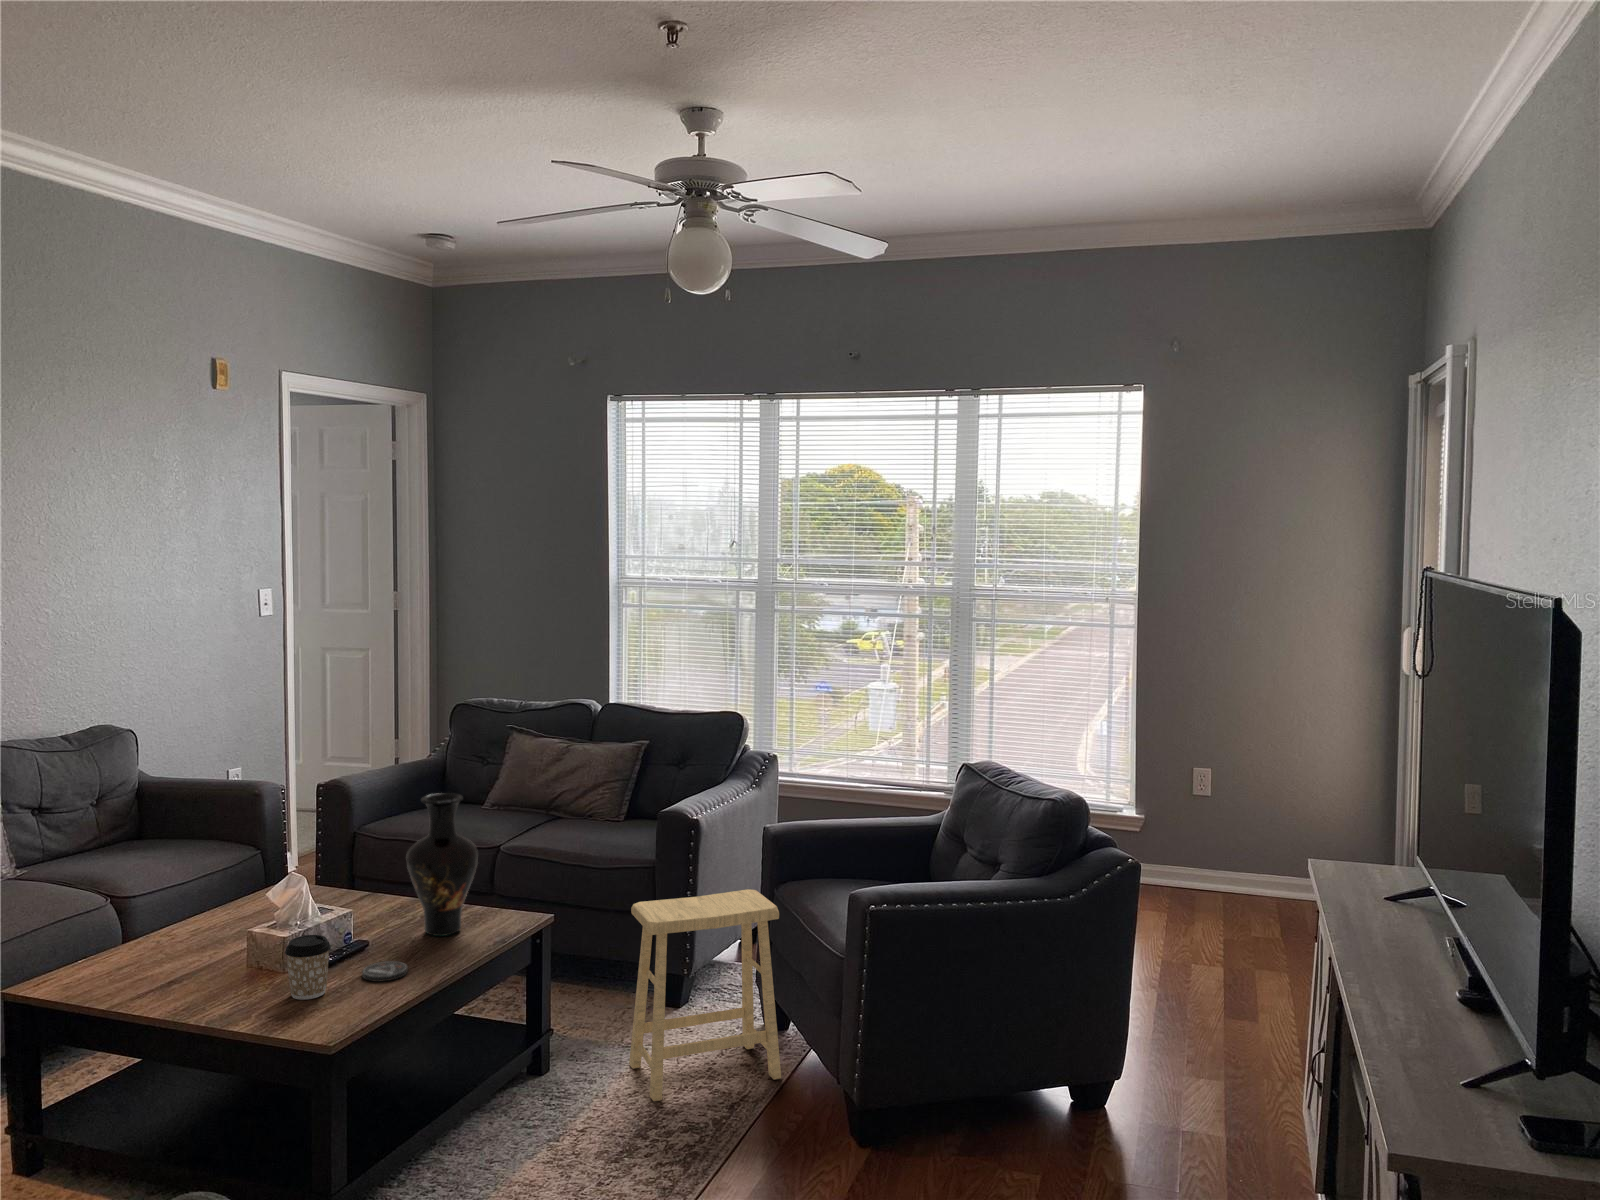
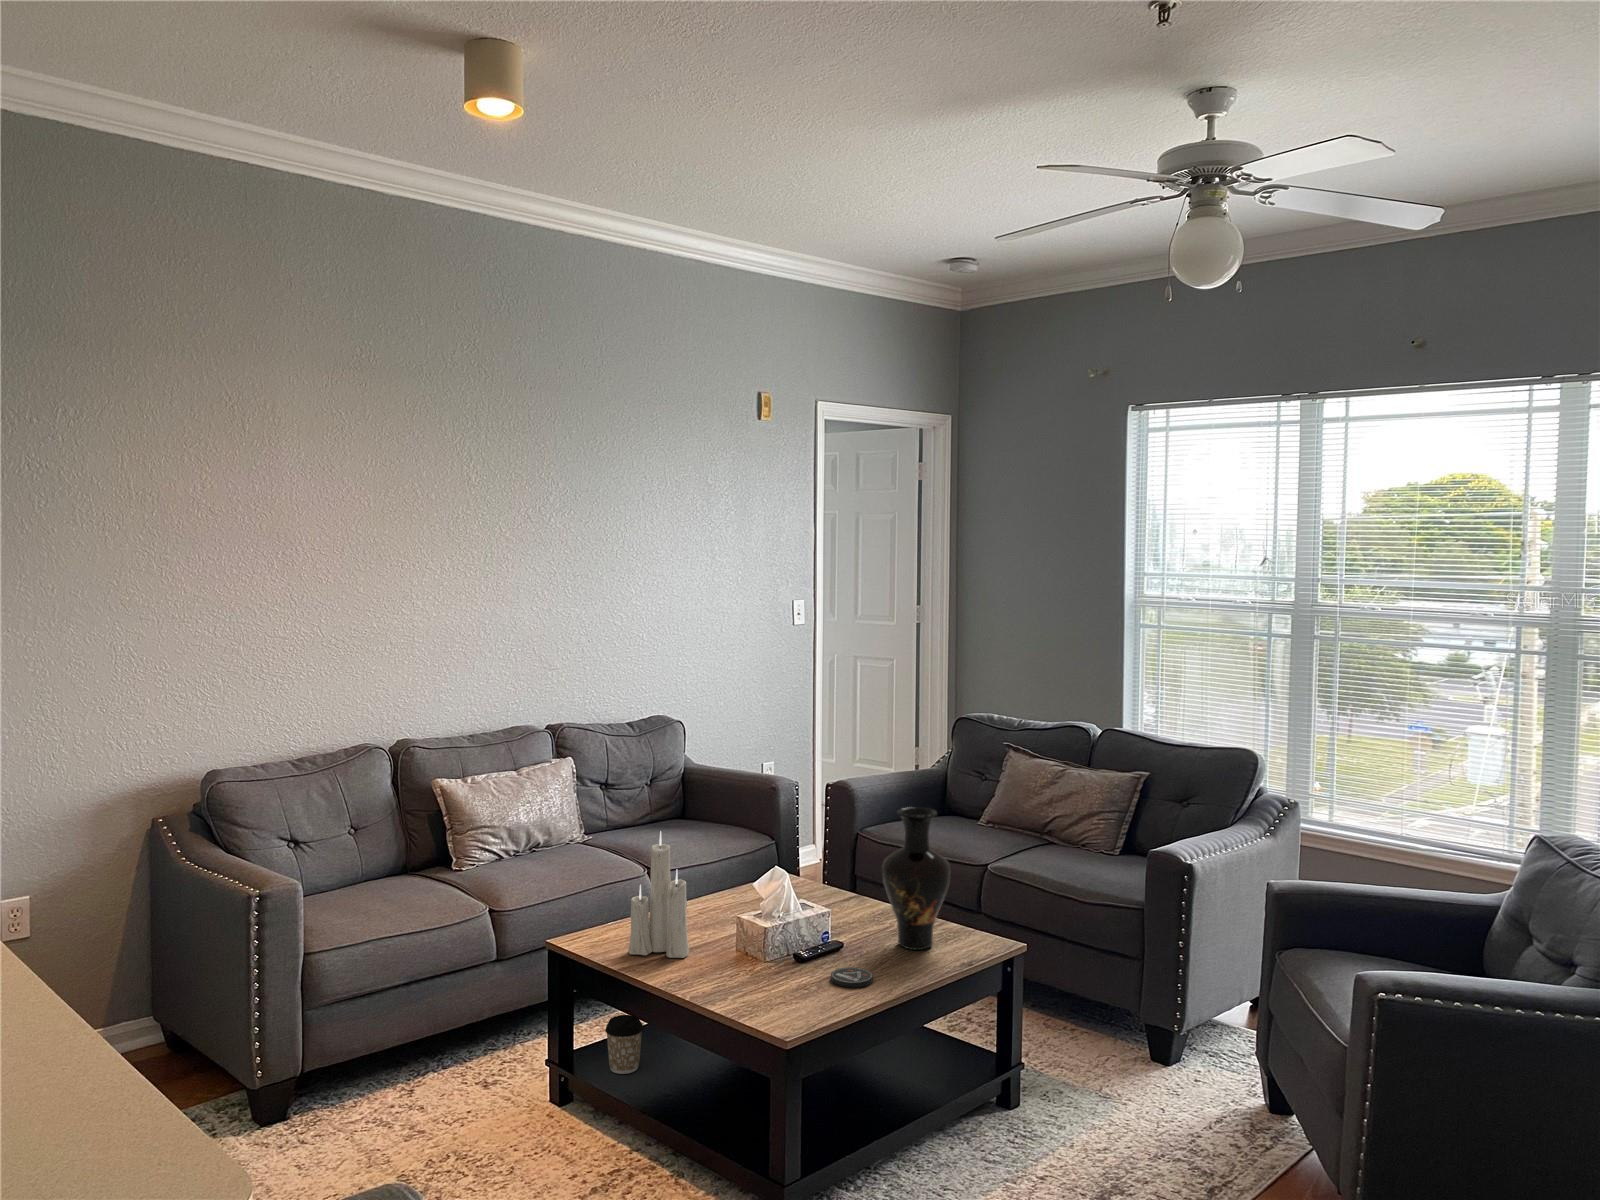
candle: none [116,838,193,987] -> present [628,831,689,958]
footstool: present [629,889,781,1102] -> none [1103,944,1277,1169]
coffee cup: present [285,935,331,1000] -> present [605,1015,643,1074]

